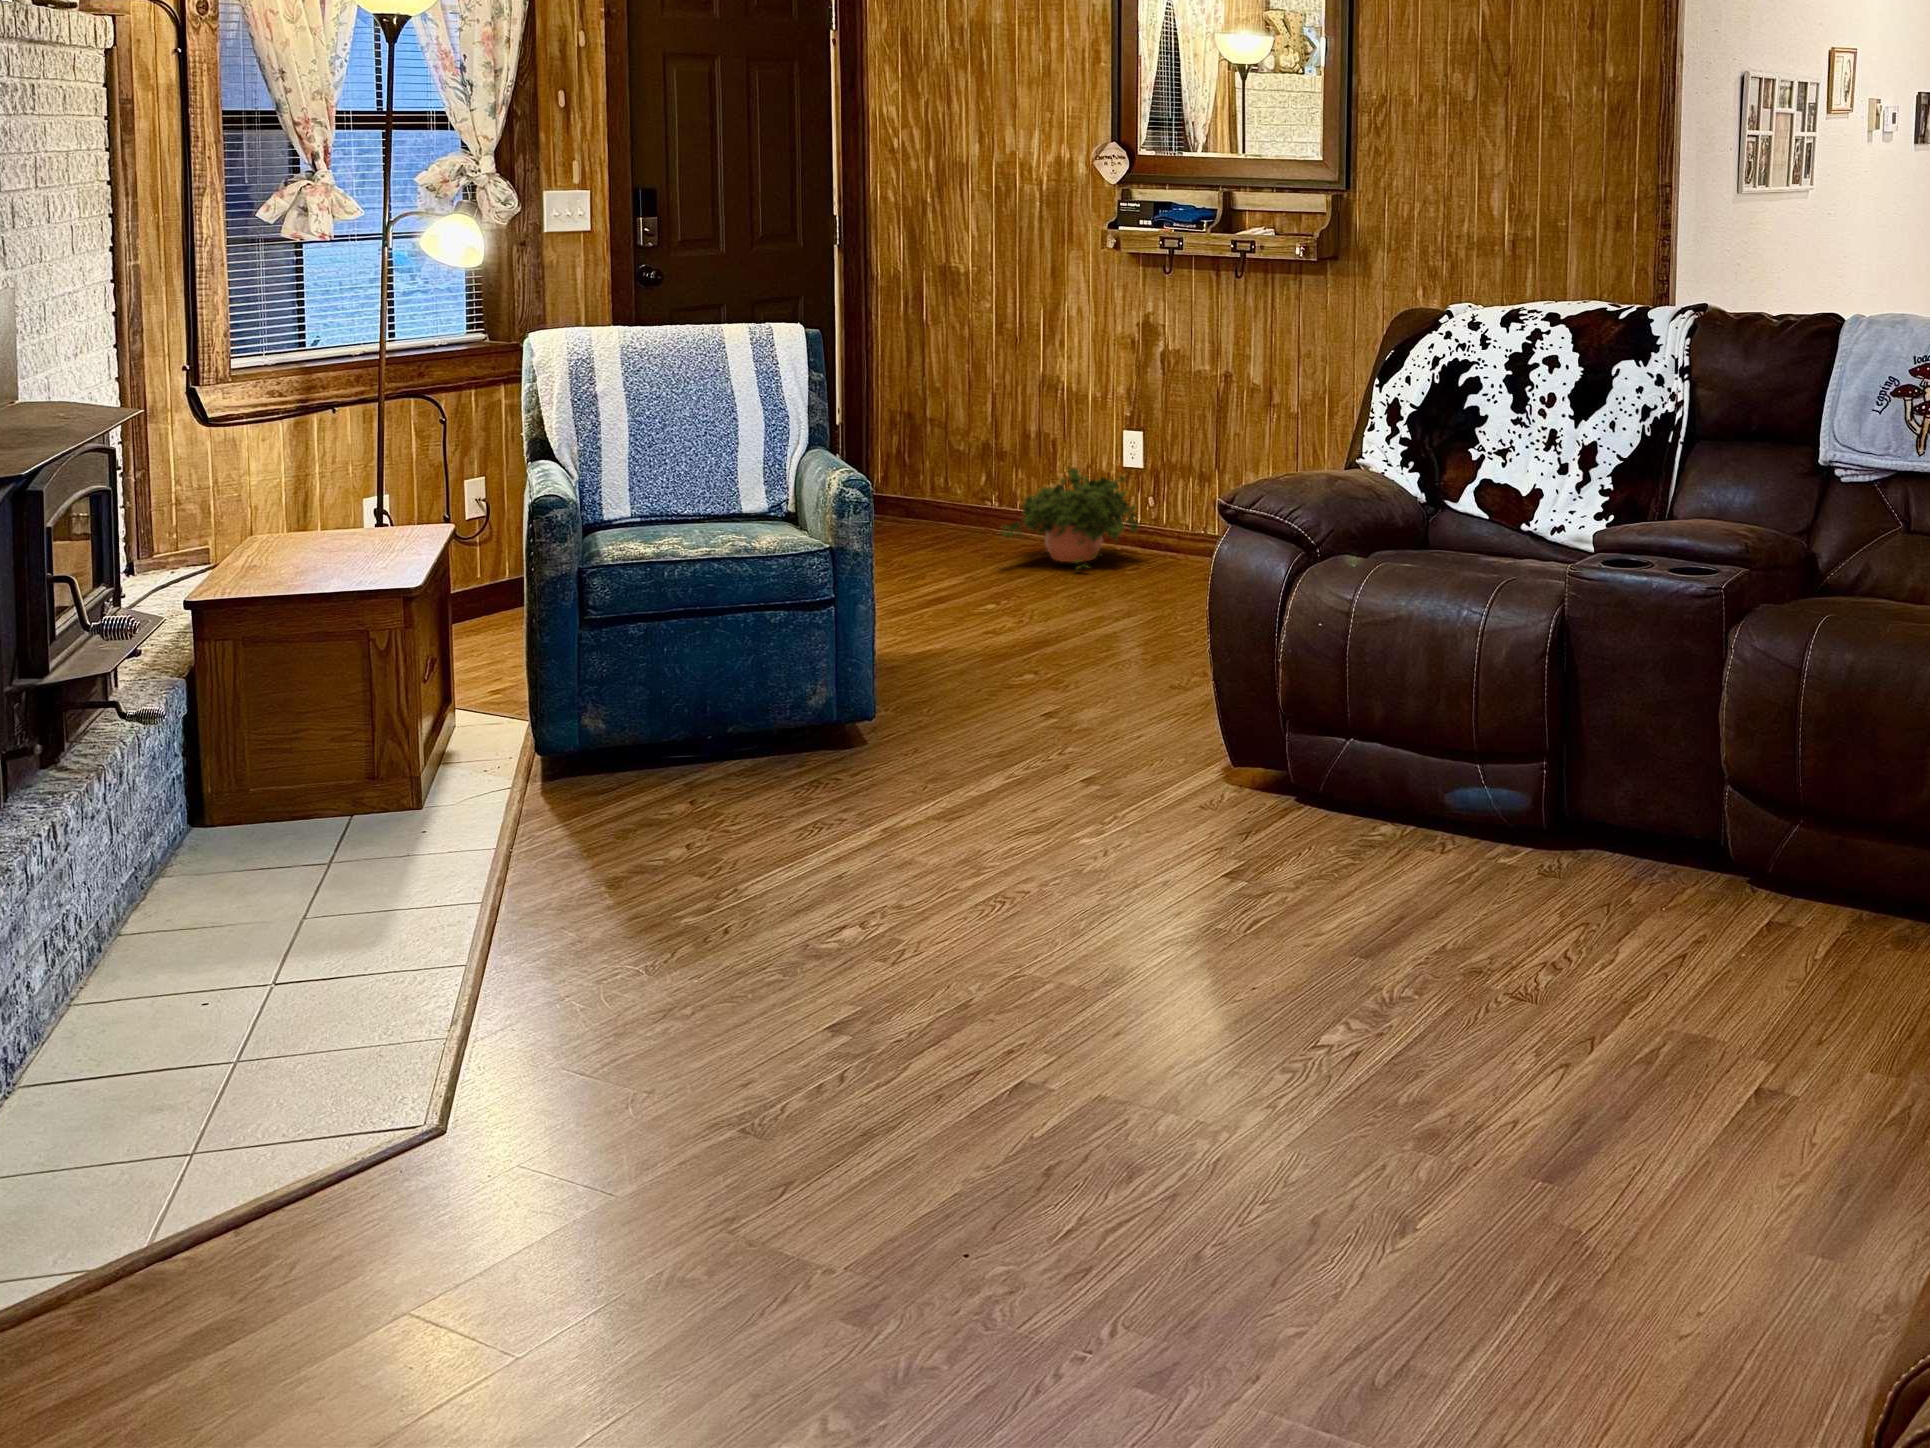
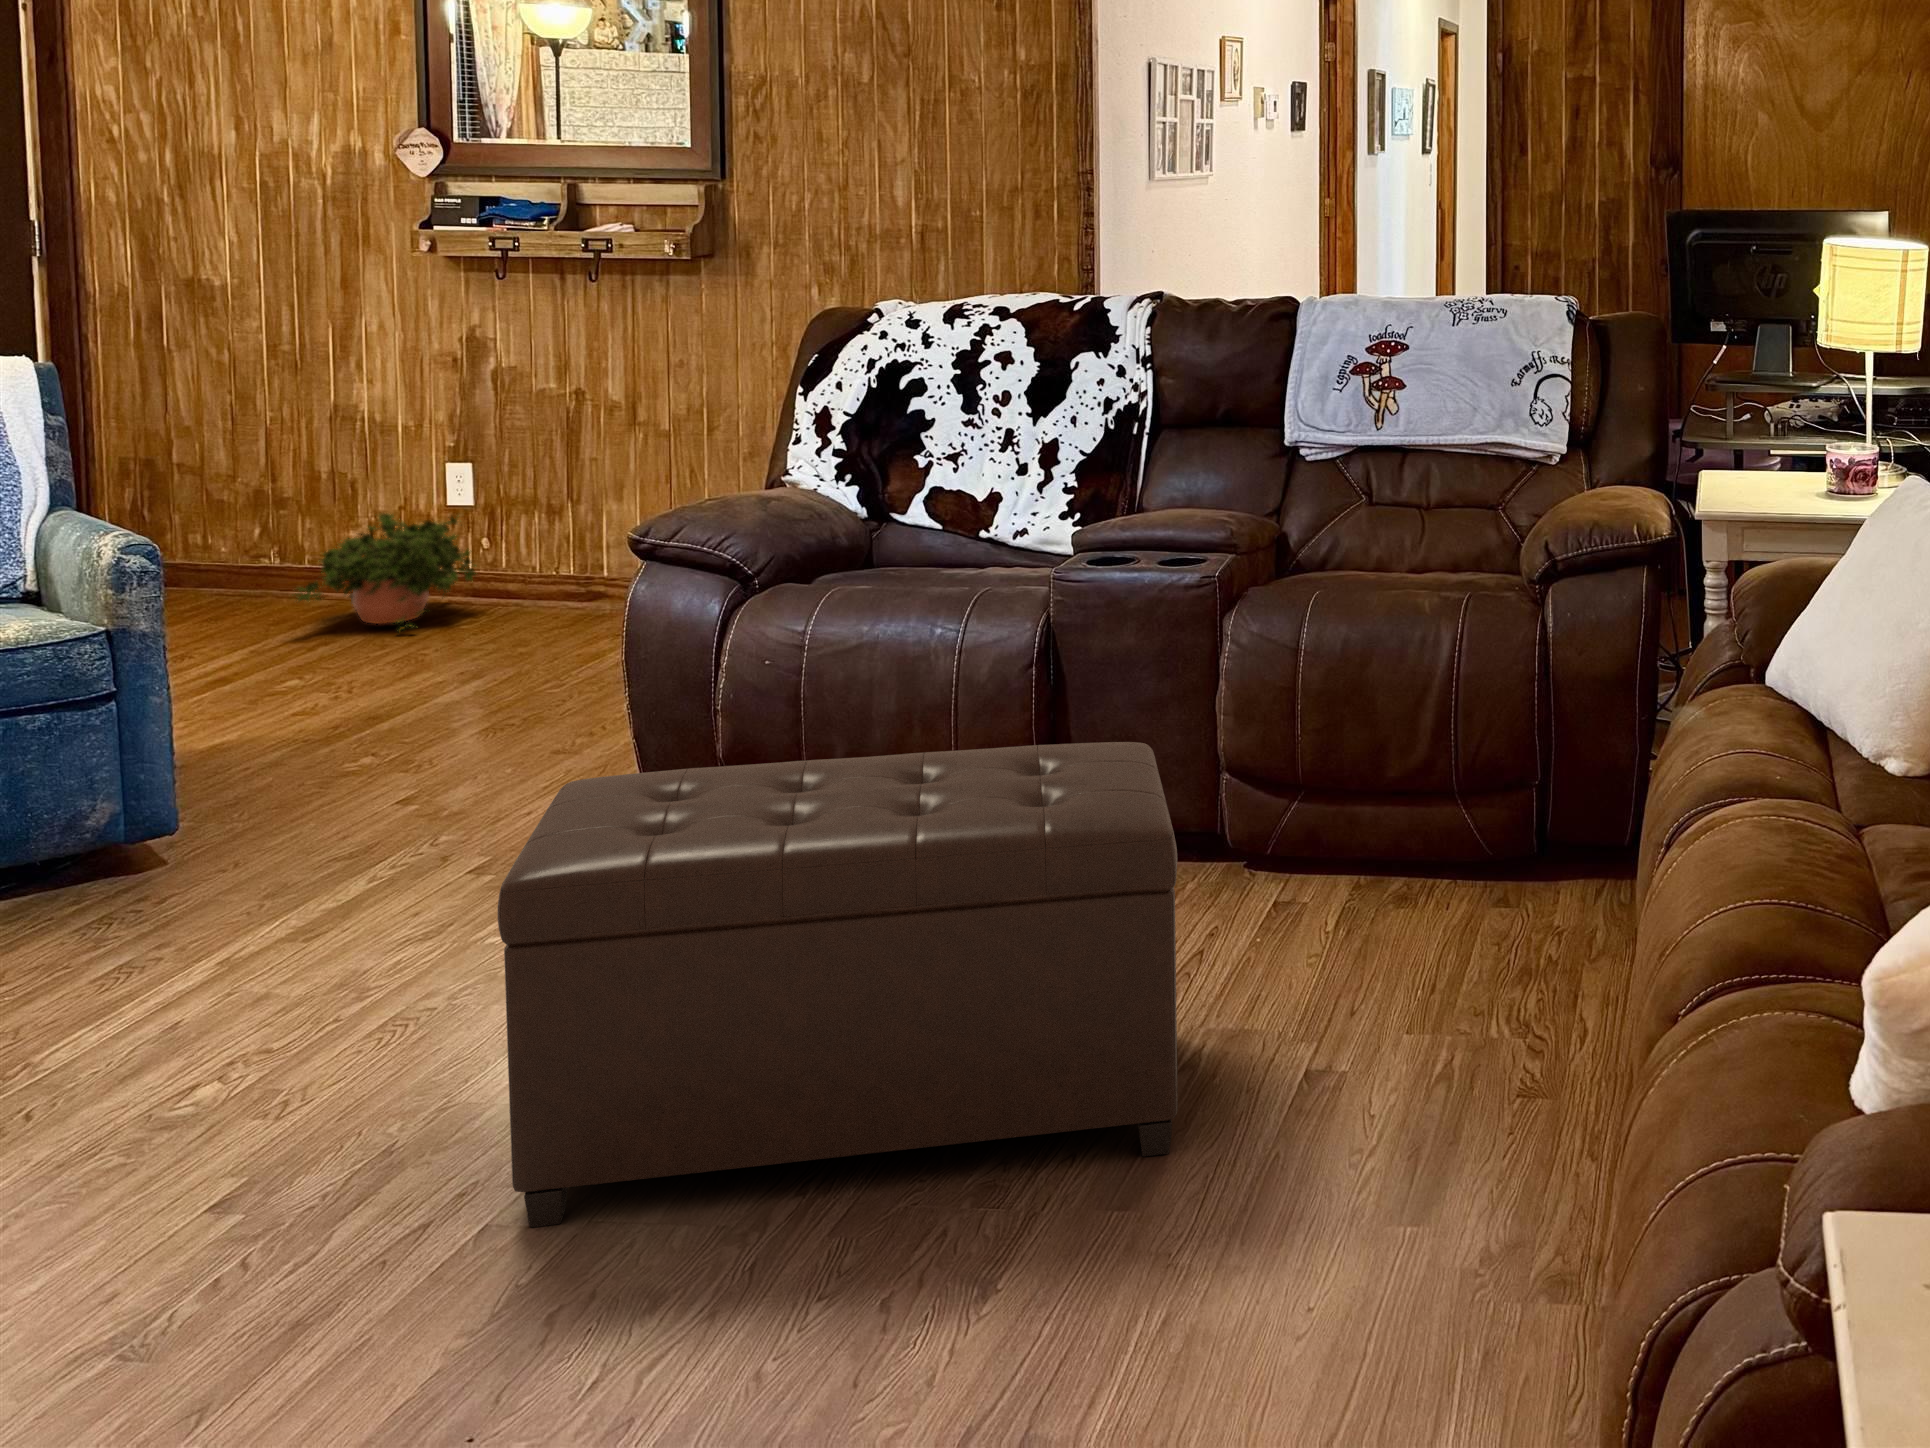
ottoman: none [1032,712,1625,1144] -> present [498,742,1178,1227]

